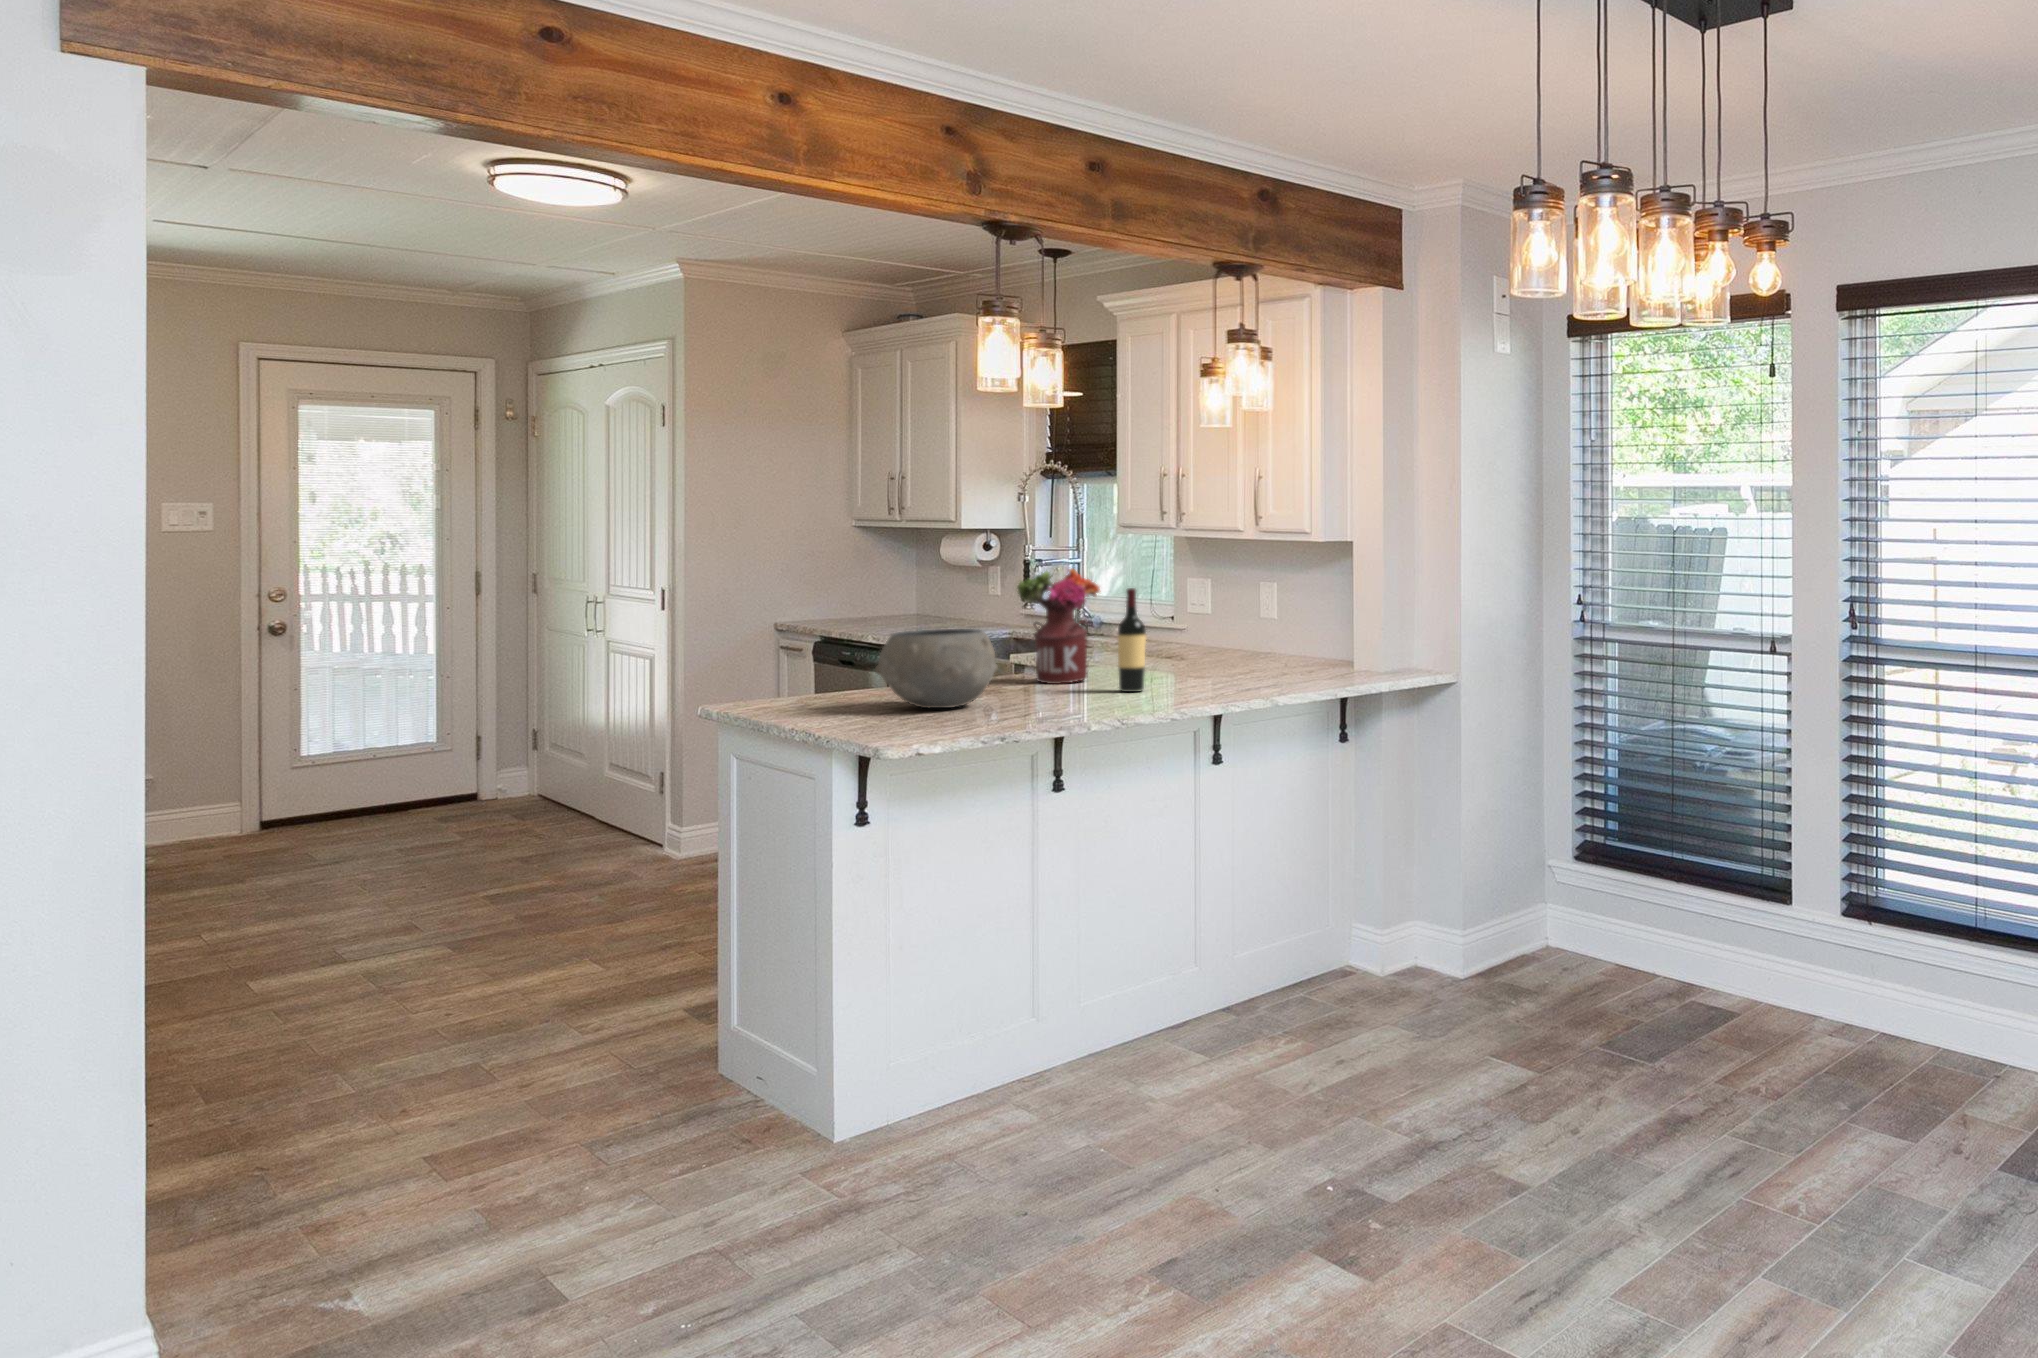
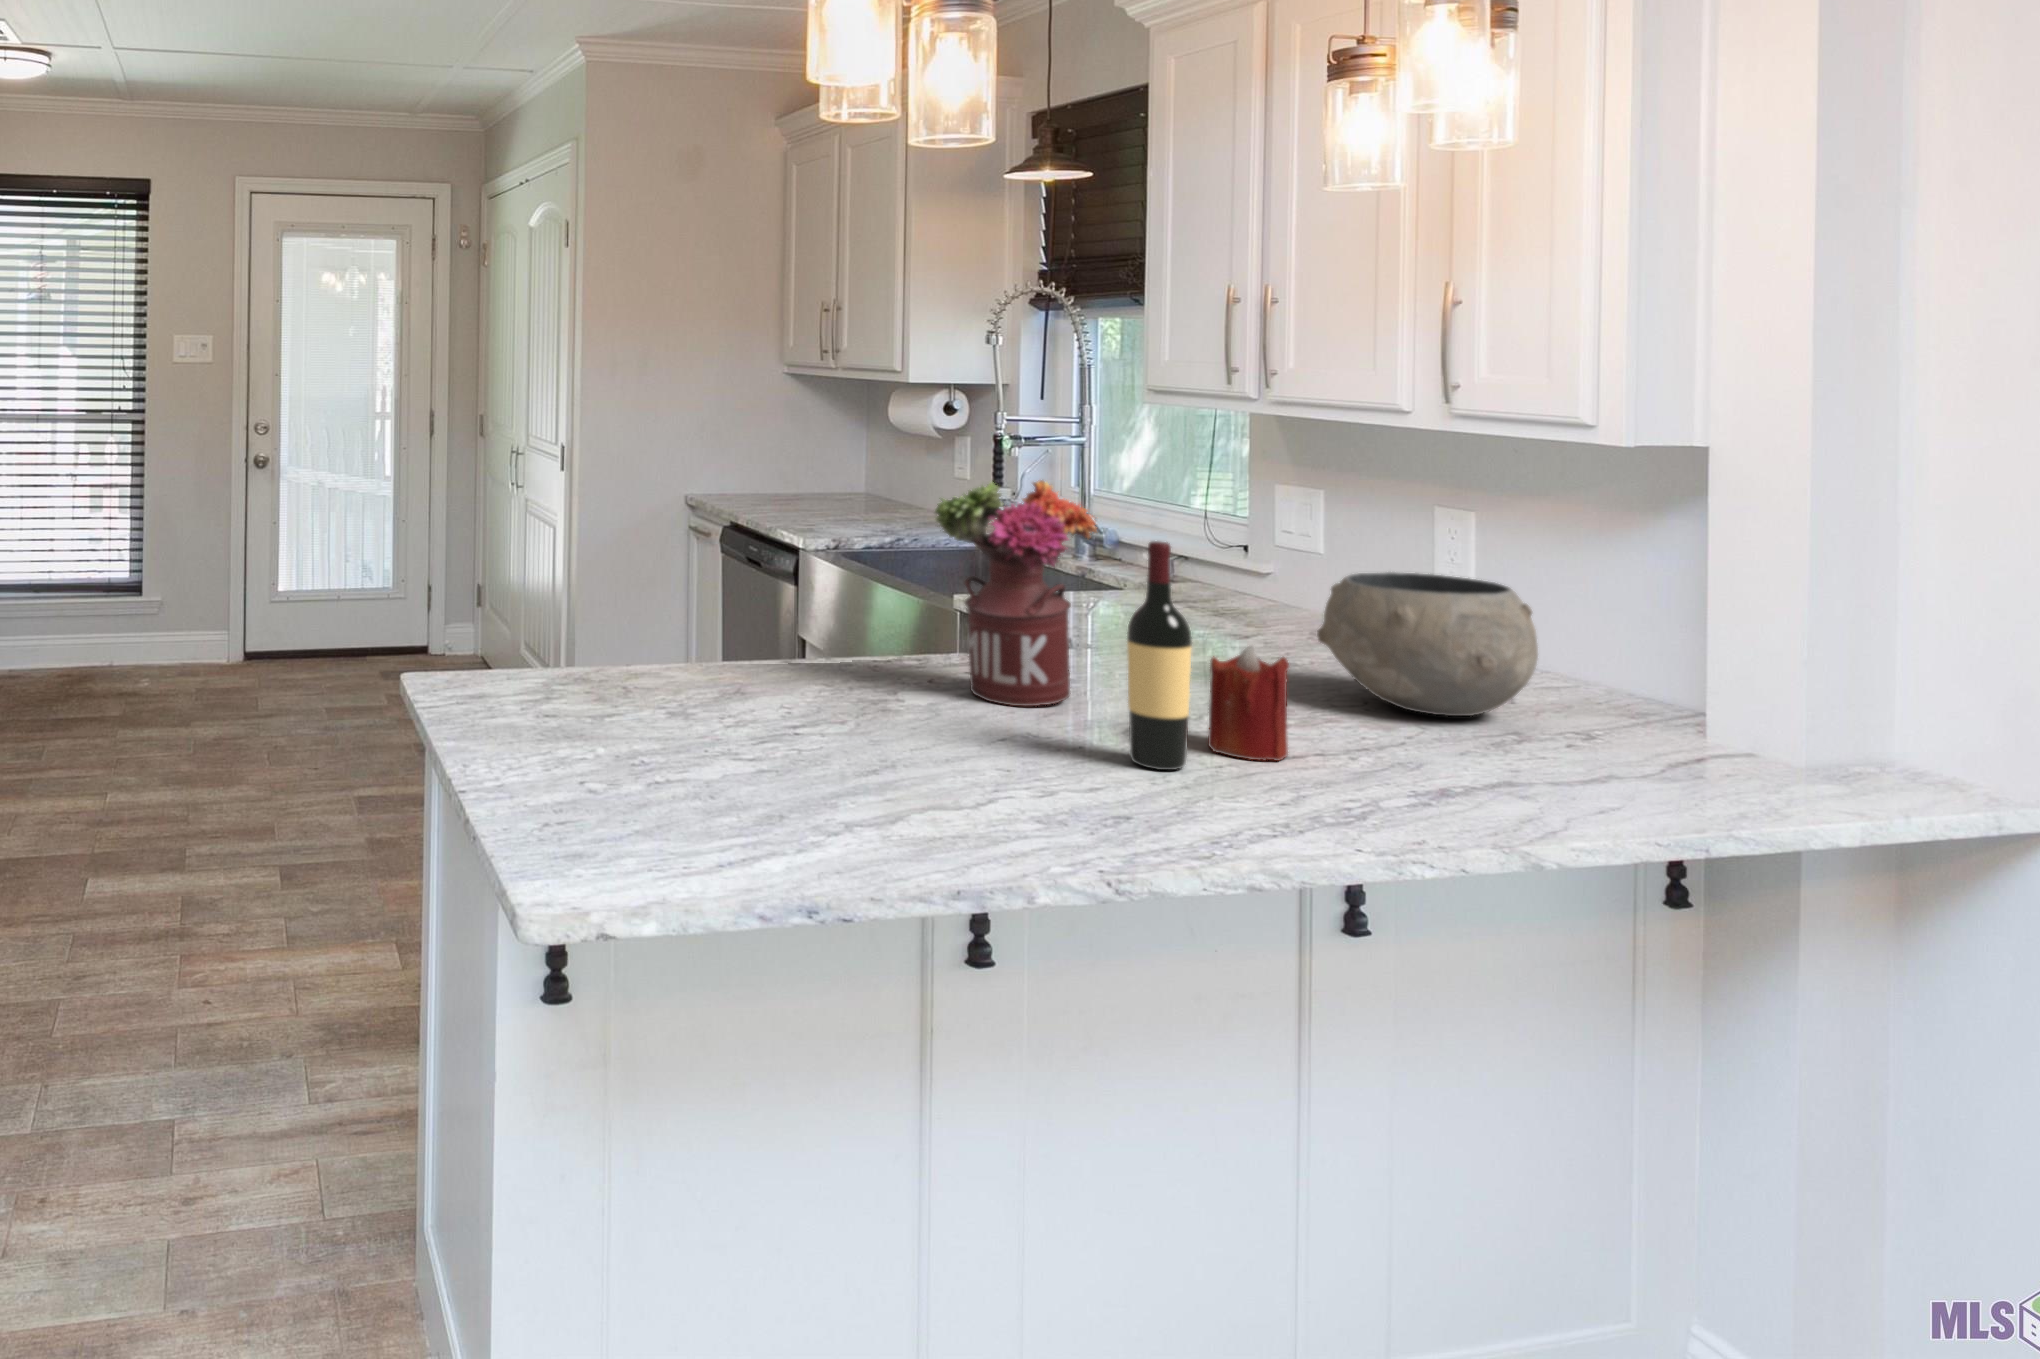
ceramic bowl: present [875,629,998,708] -> present [1317,572,1538,716]
candle: none [1153,636,1188,687] -> present [1208,645,1289,761]

